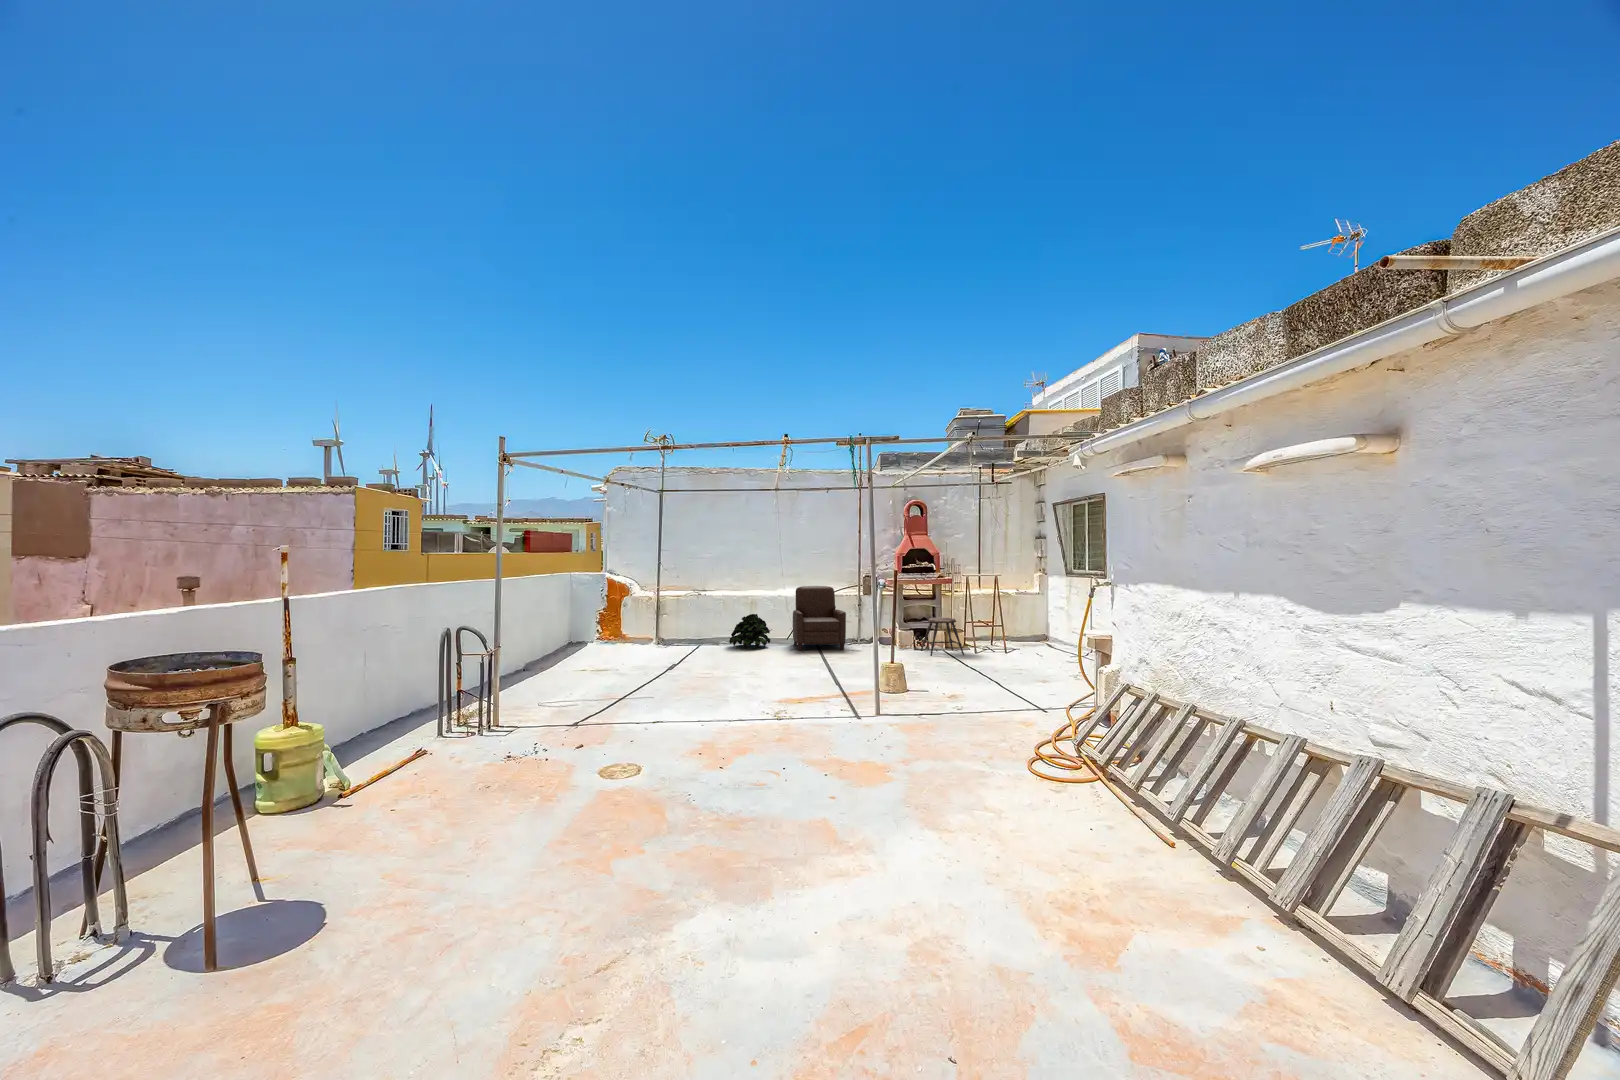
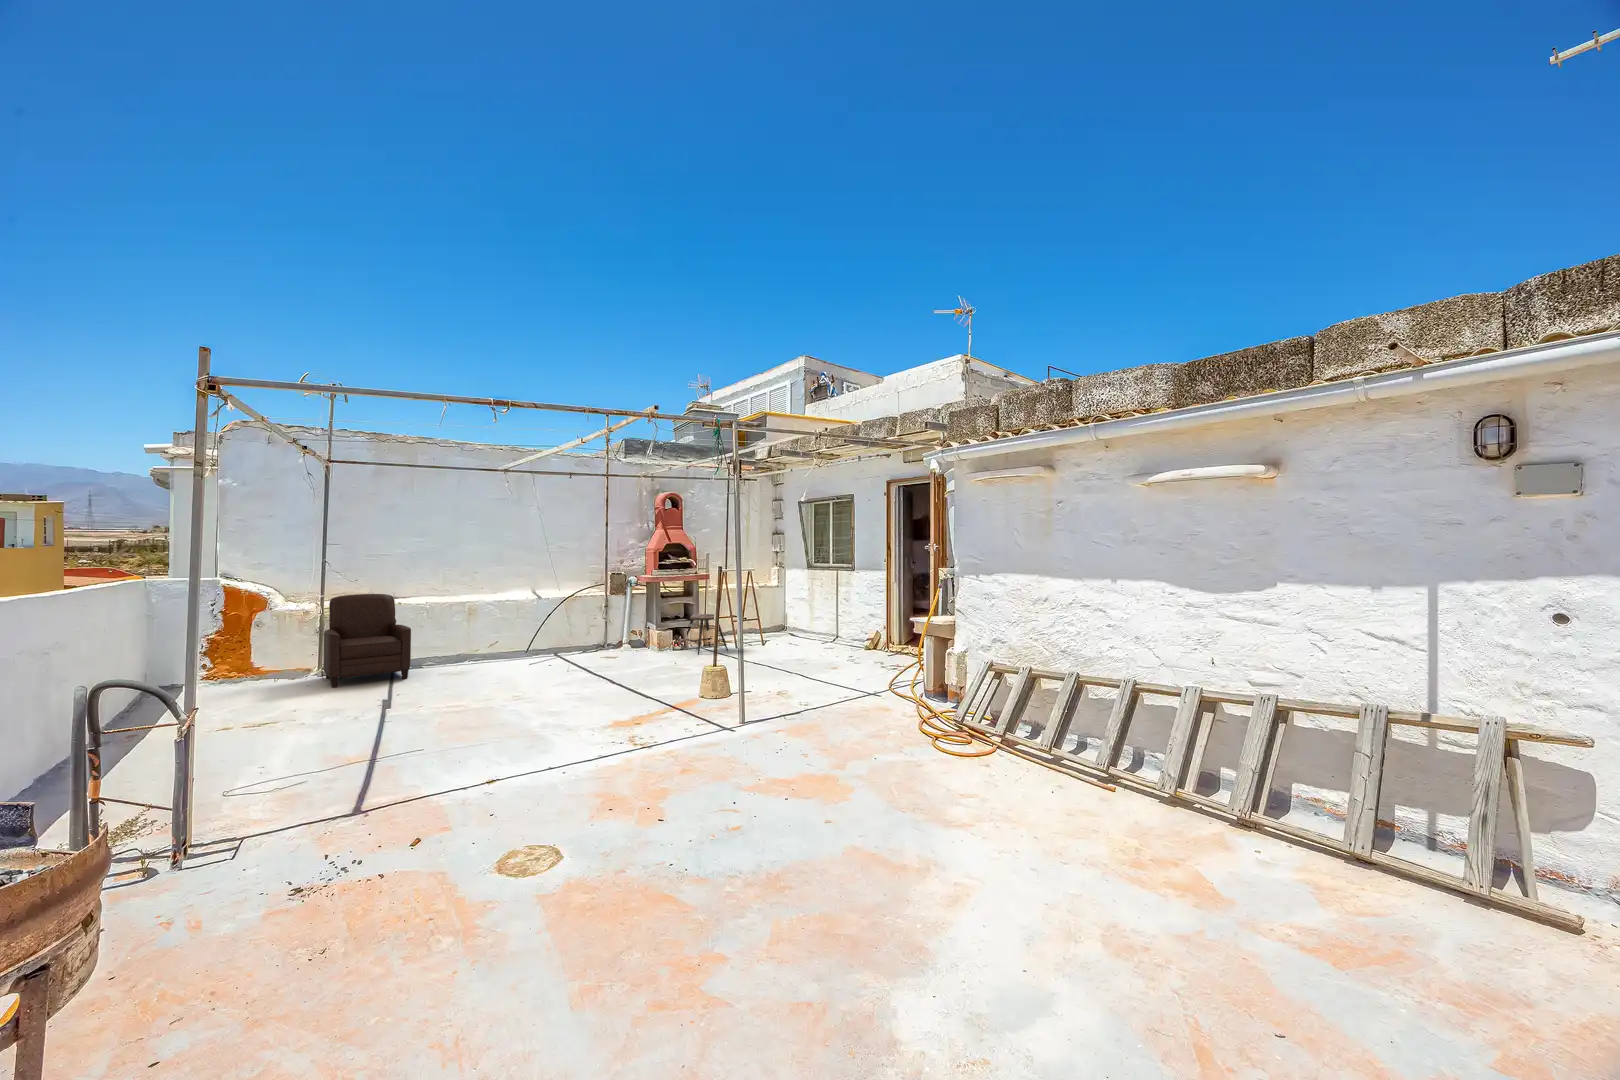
chair: present [793,586,846,651] -> present [324,594,411,687]
potted plant: present [729,614,770,648] -> none [446,624,504,668]

